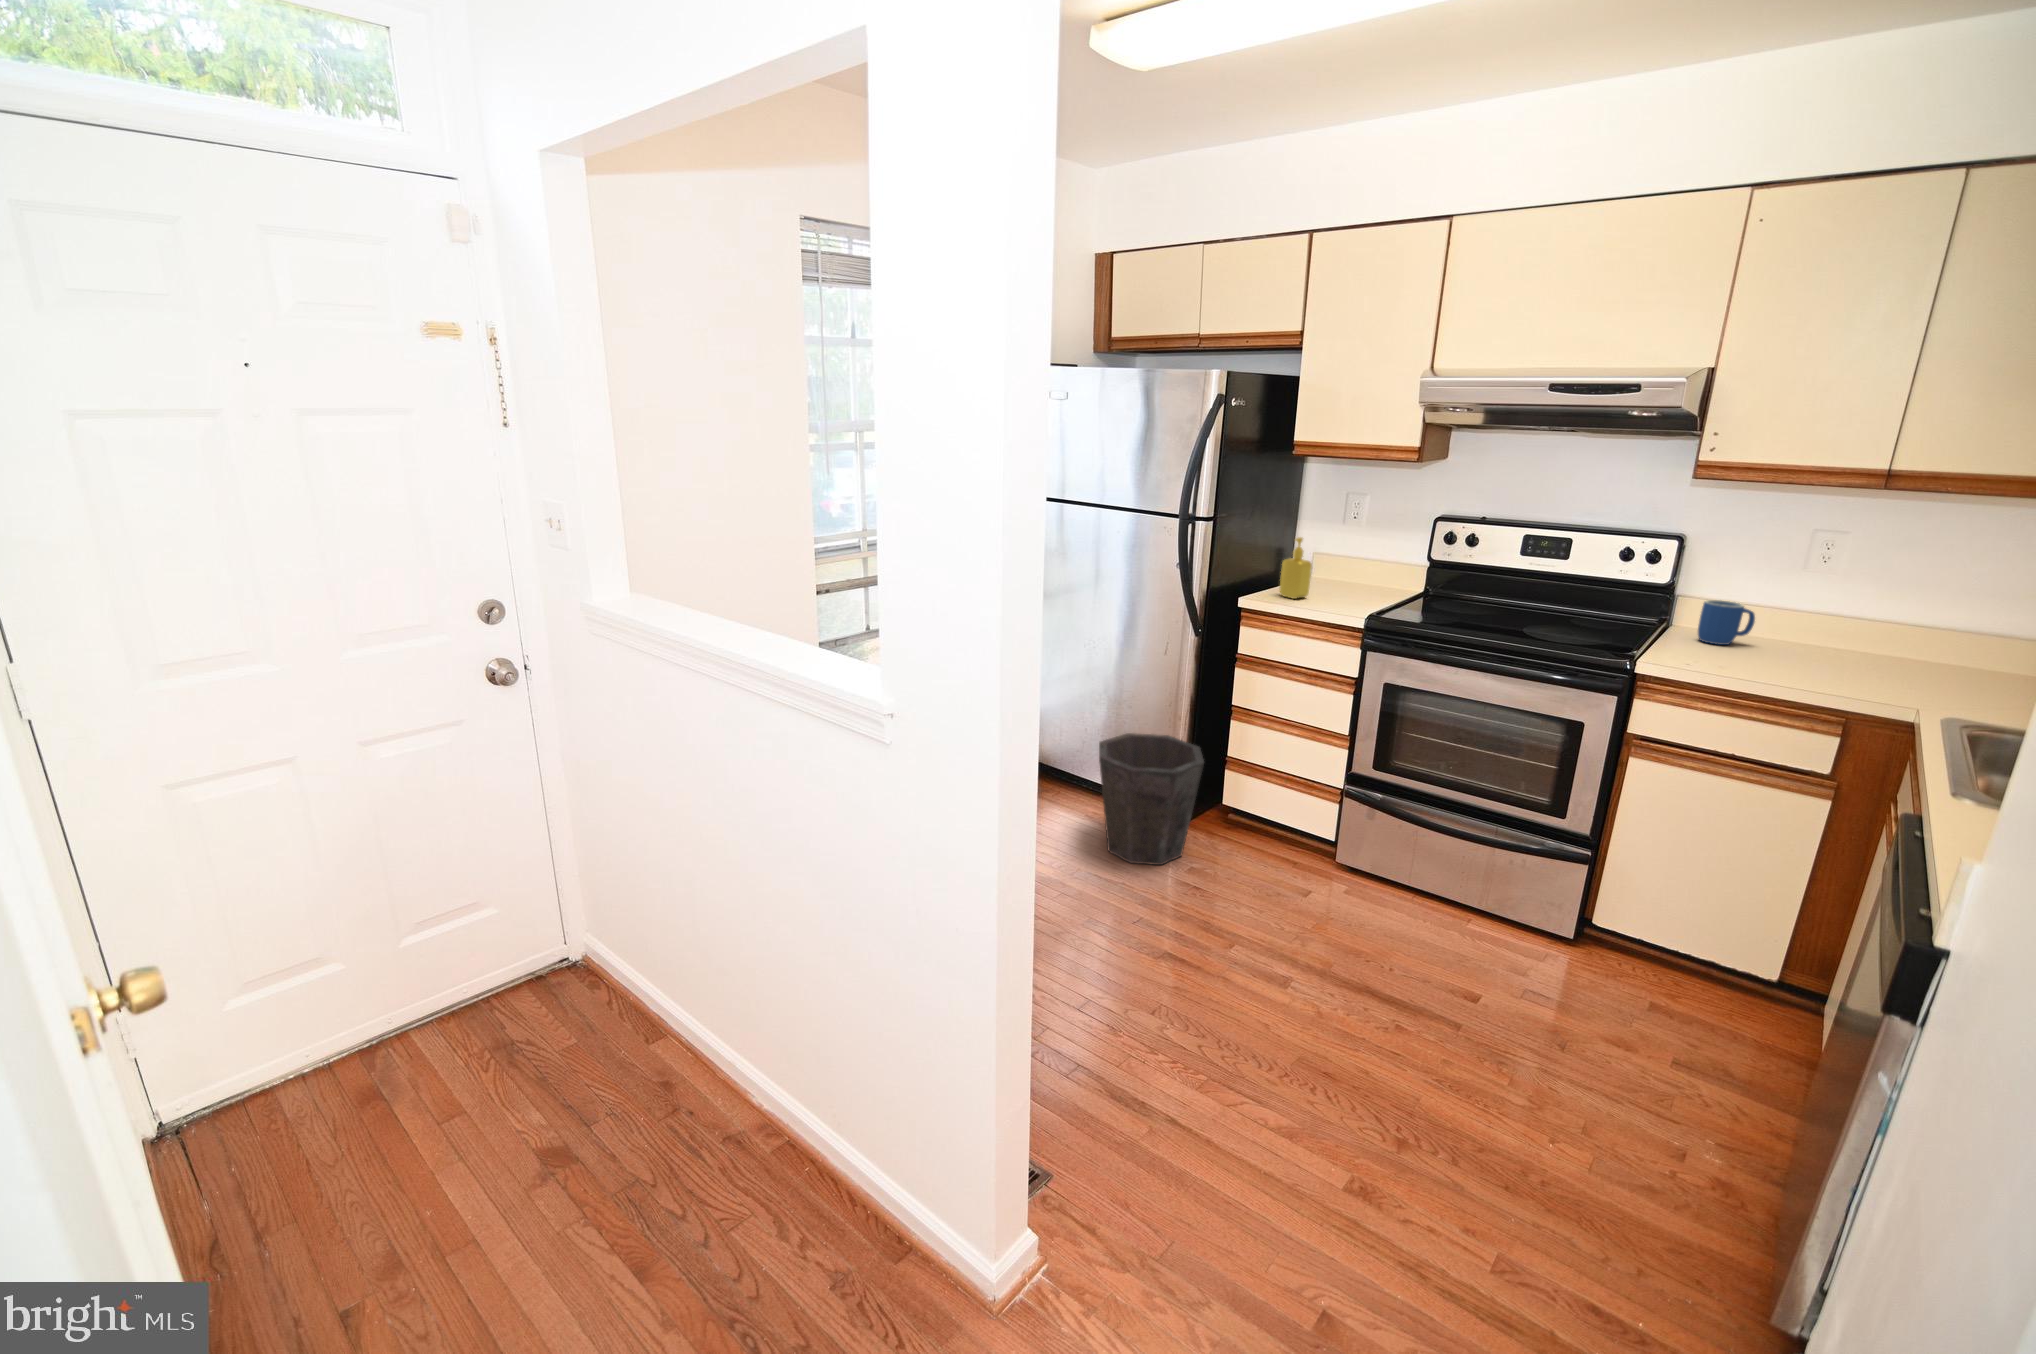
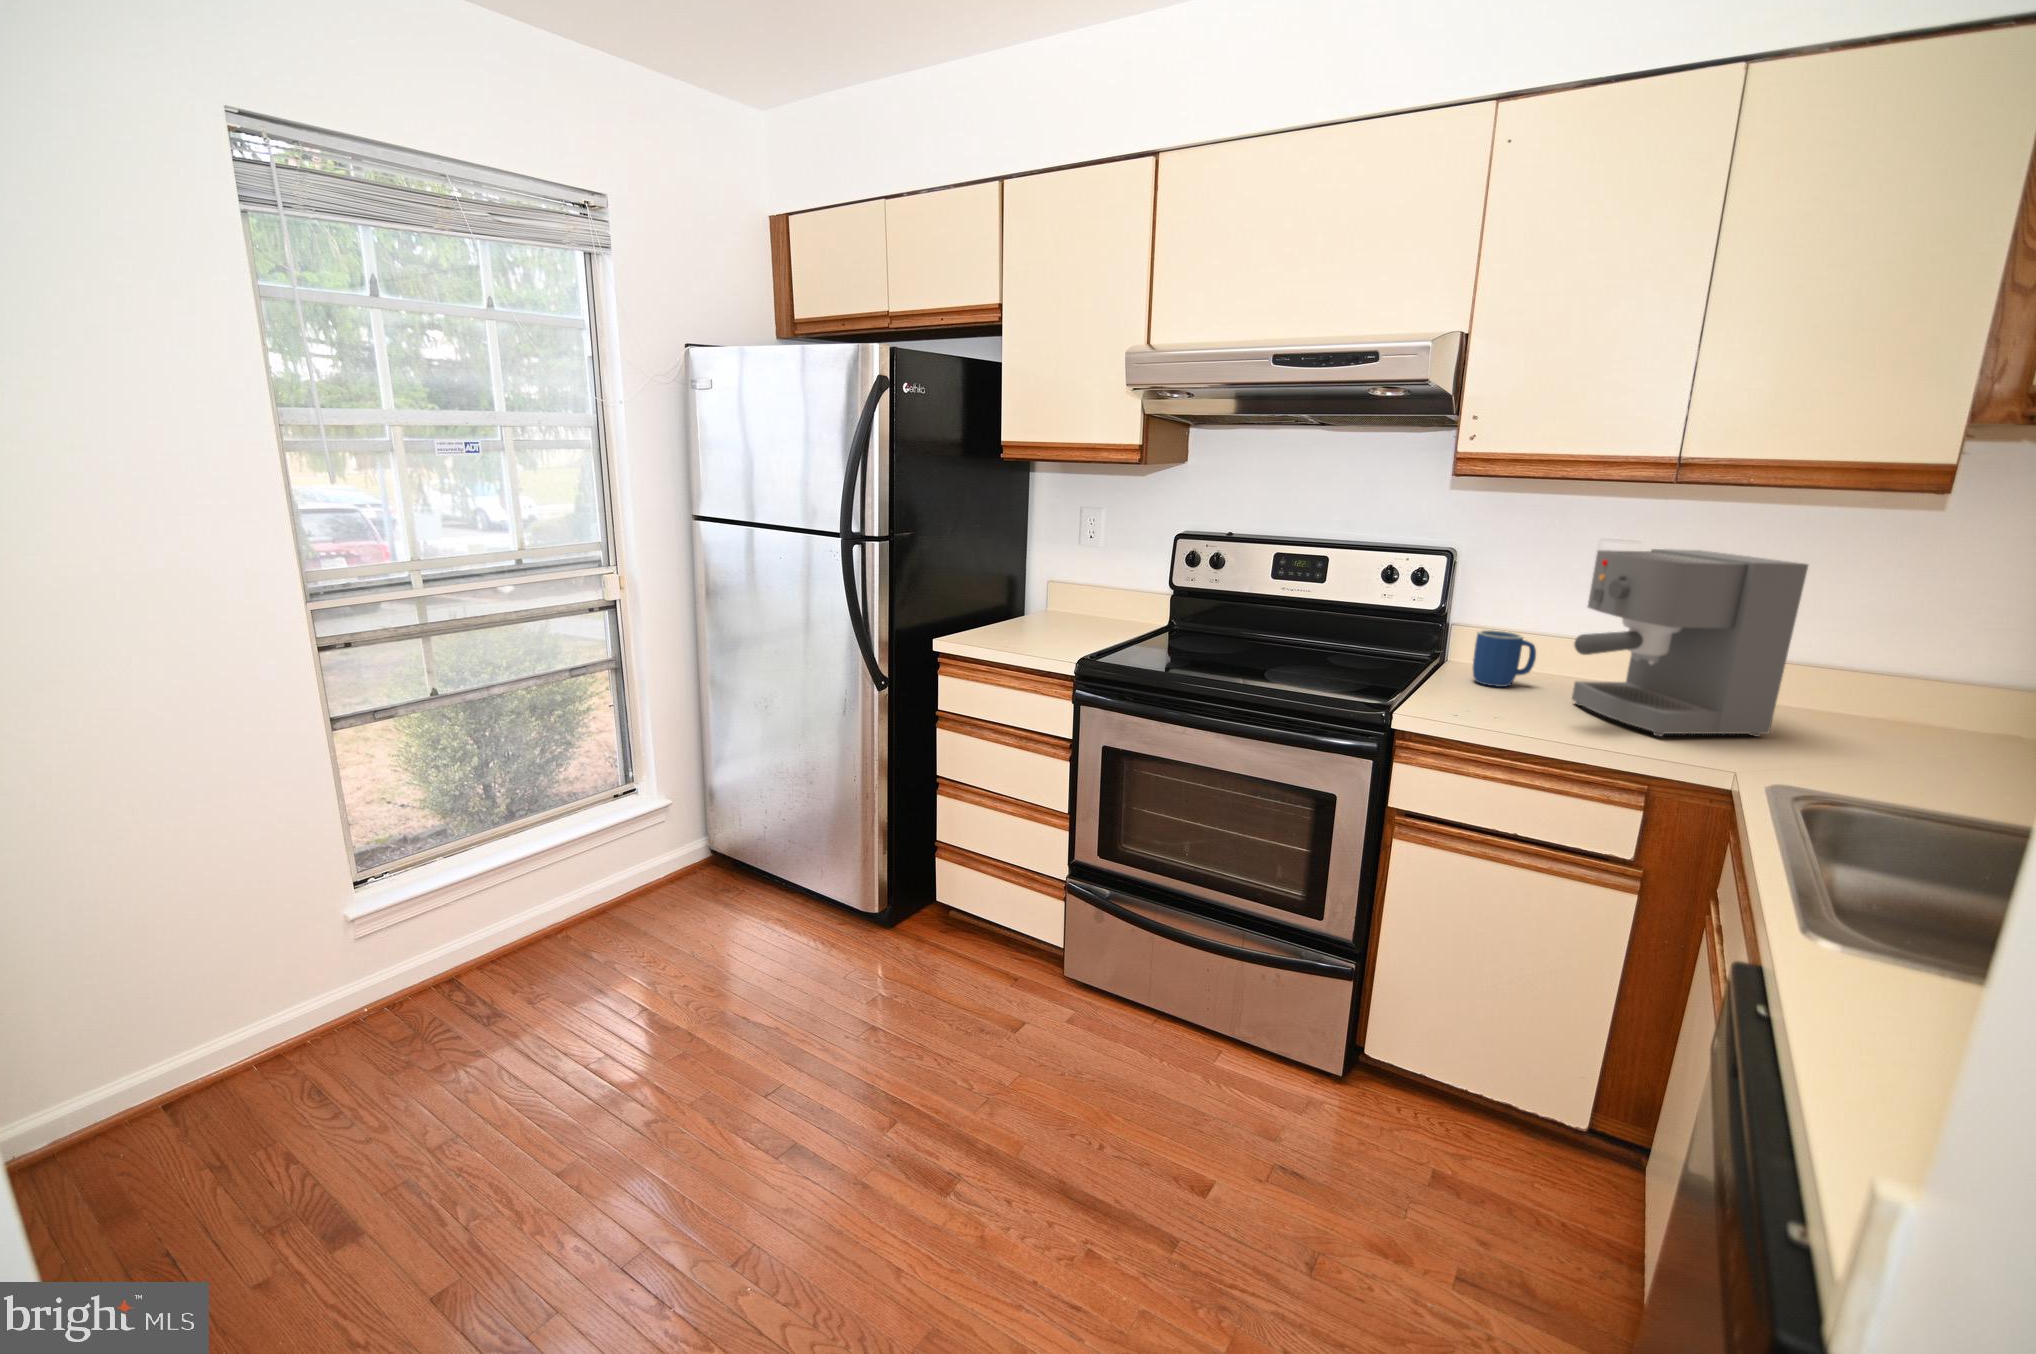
soap dispenser: present [1279,537,1312,599] -> none [990,559,1026,638]
coffee maker: none [1785,539,1998,687] -> present [1572,549,1808,737]
waste bin: present [1099,733,1204,865] -> none [741,819,889,1000]

